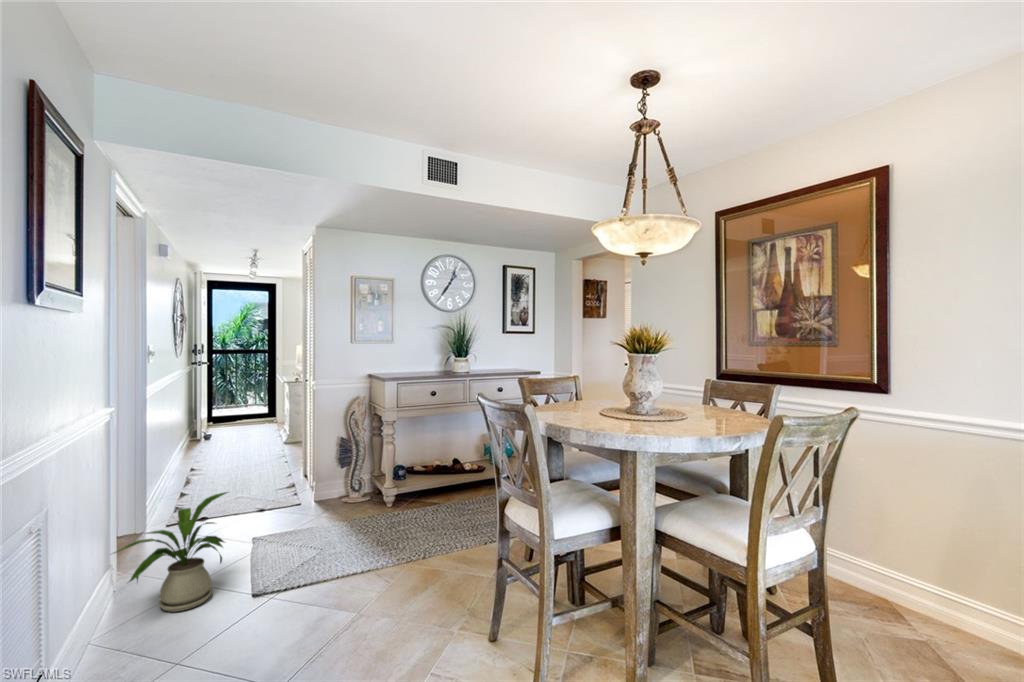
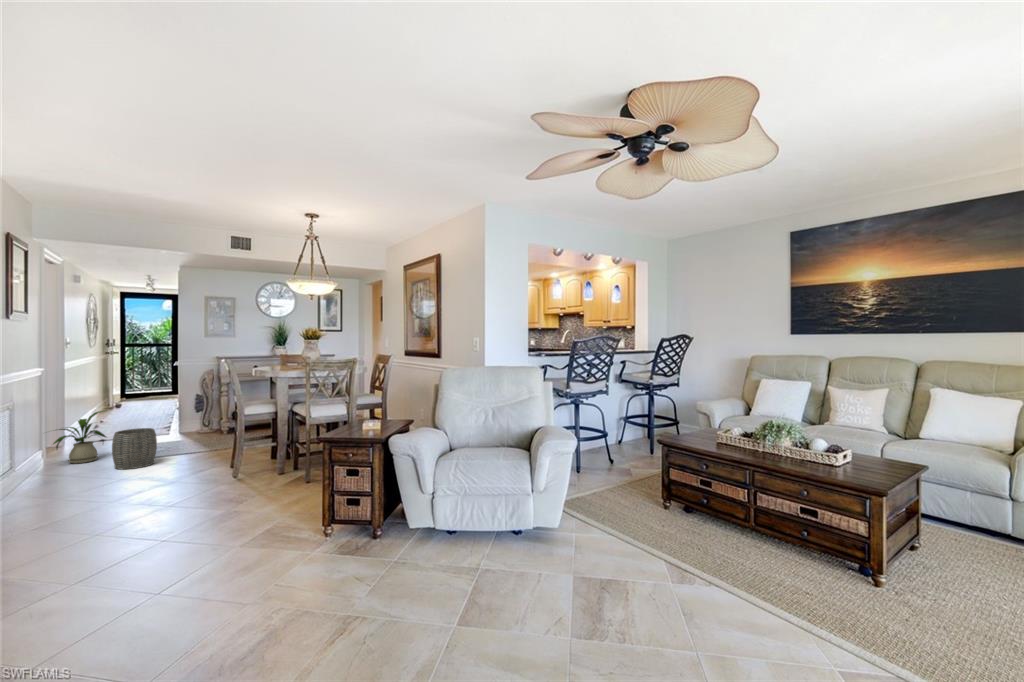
woven basket: none [250,538,332,647] -> present [112,428,157,470]

